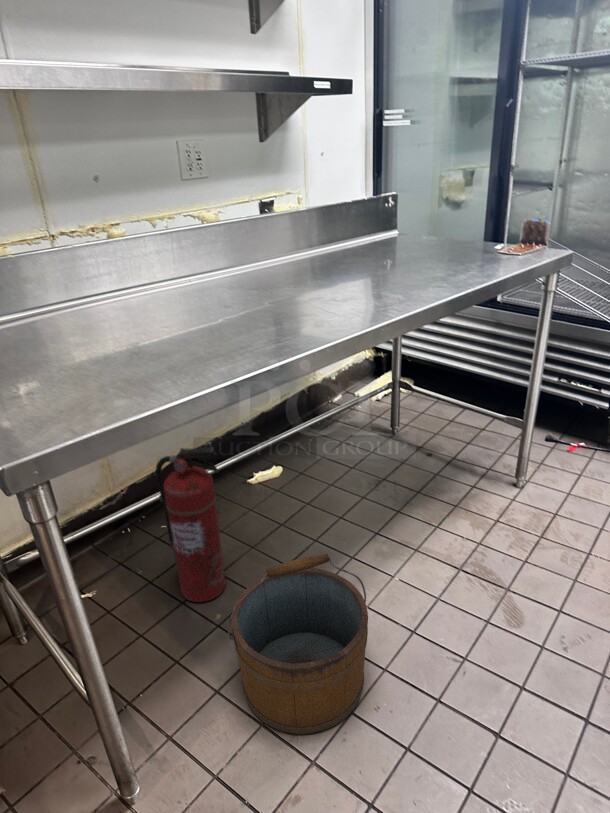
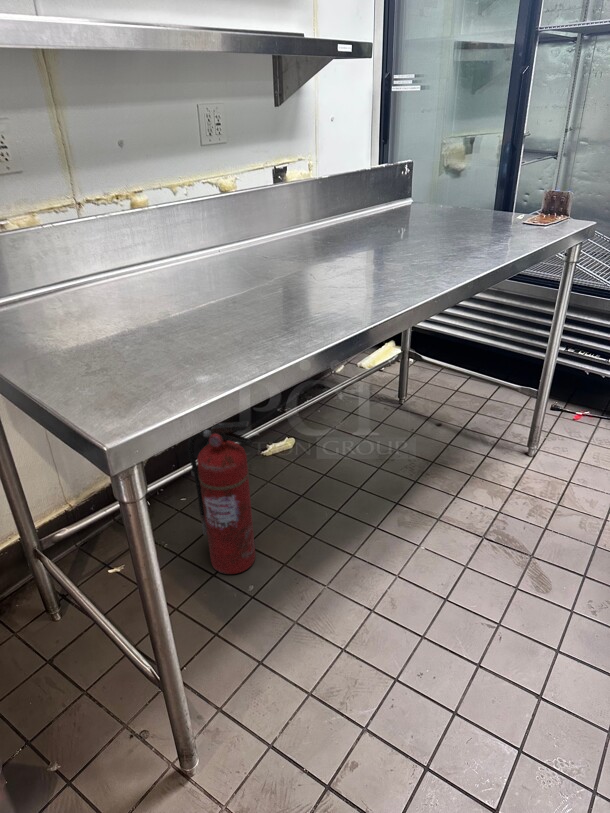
bucket: present [228,554,368,734] -> none [277,527,413,702]

